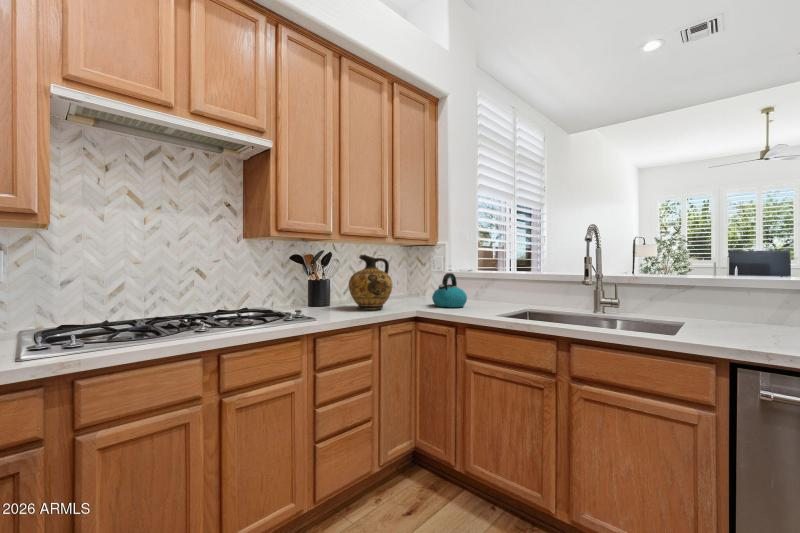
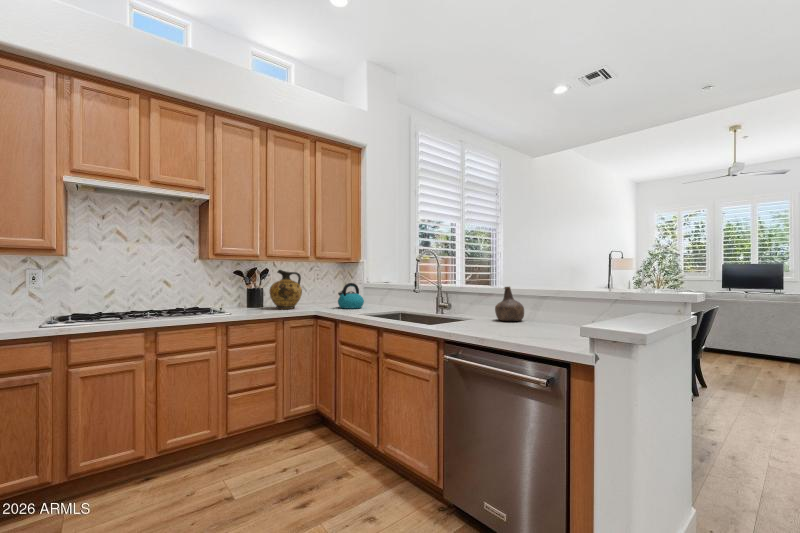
bottle: none [716,278,769,328] -> present [495,287,524,321]

